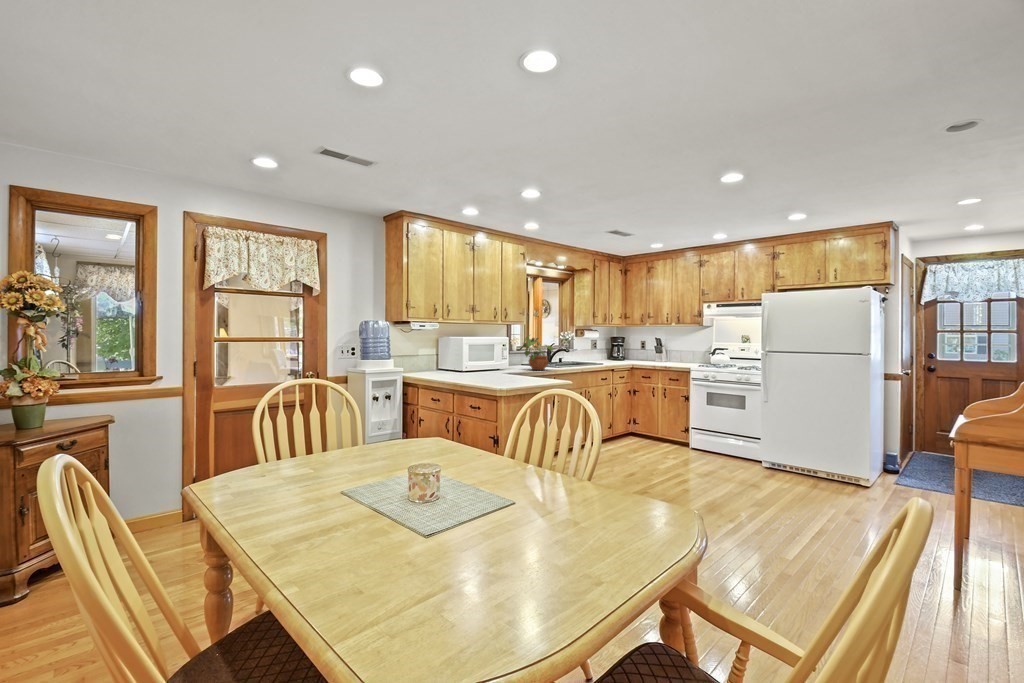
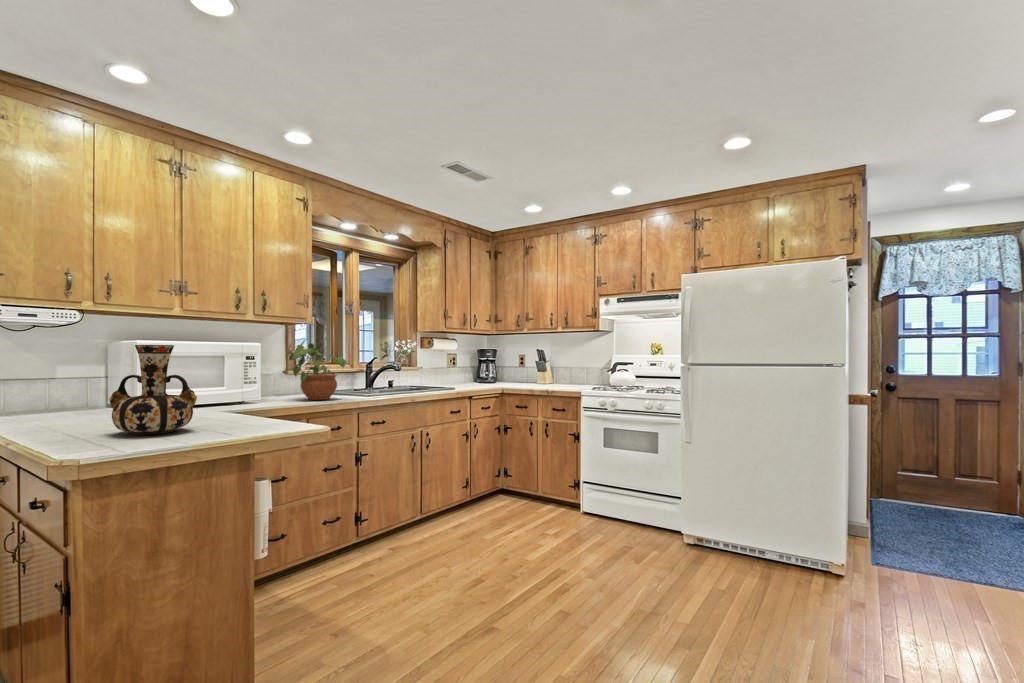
vase: none [485,343,520,384] -> present [109,345,197,434]

